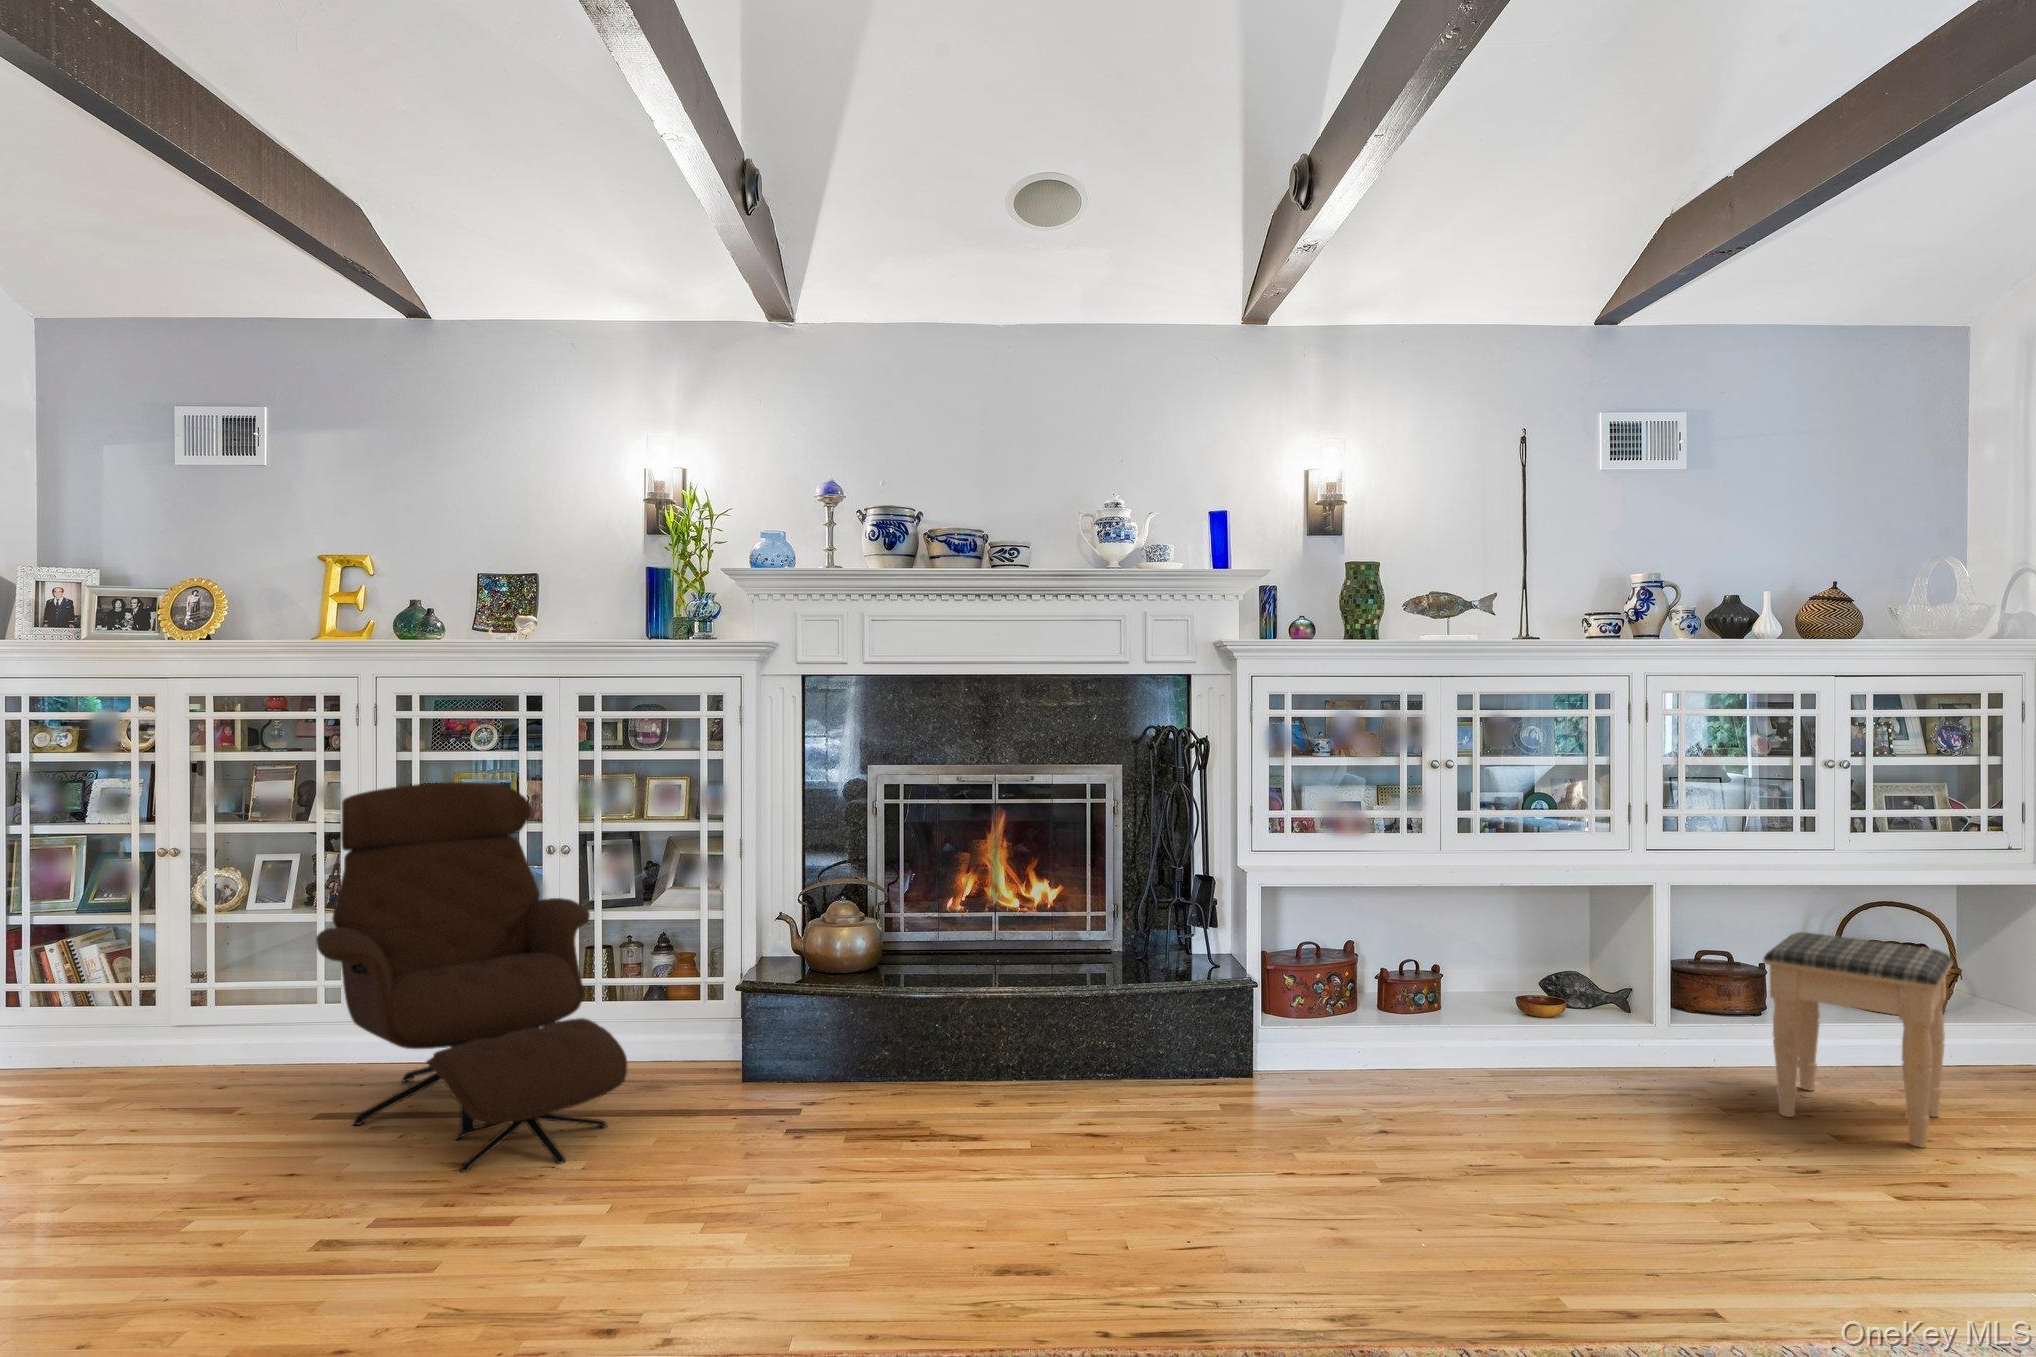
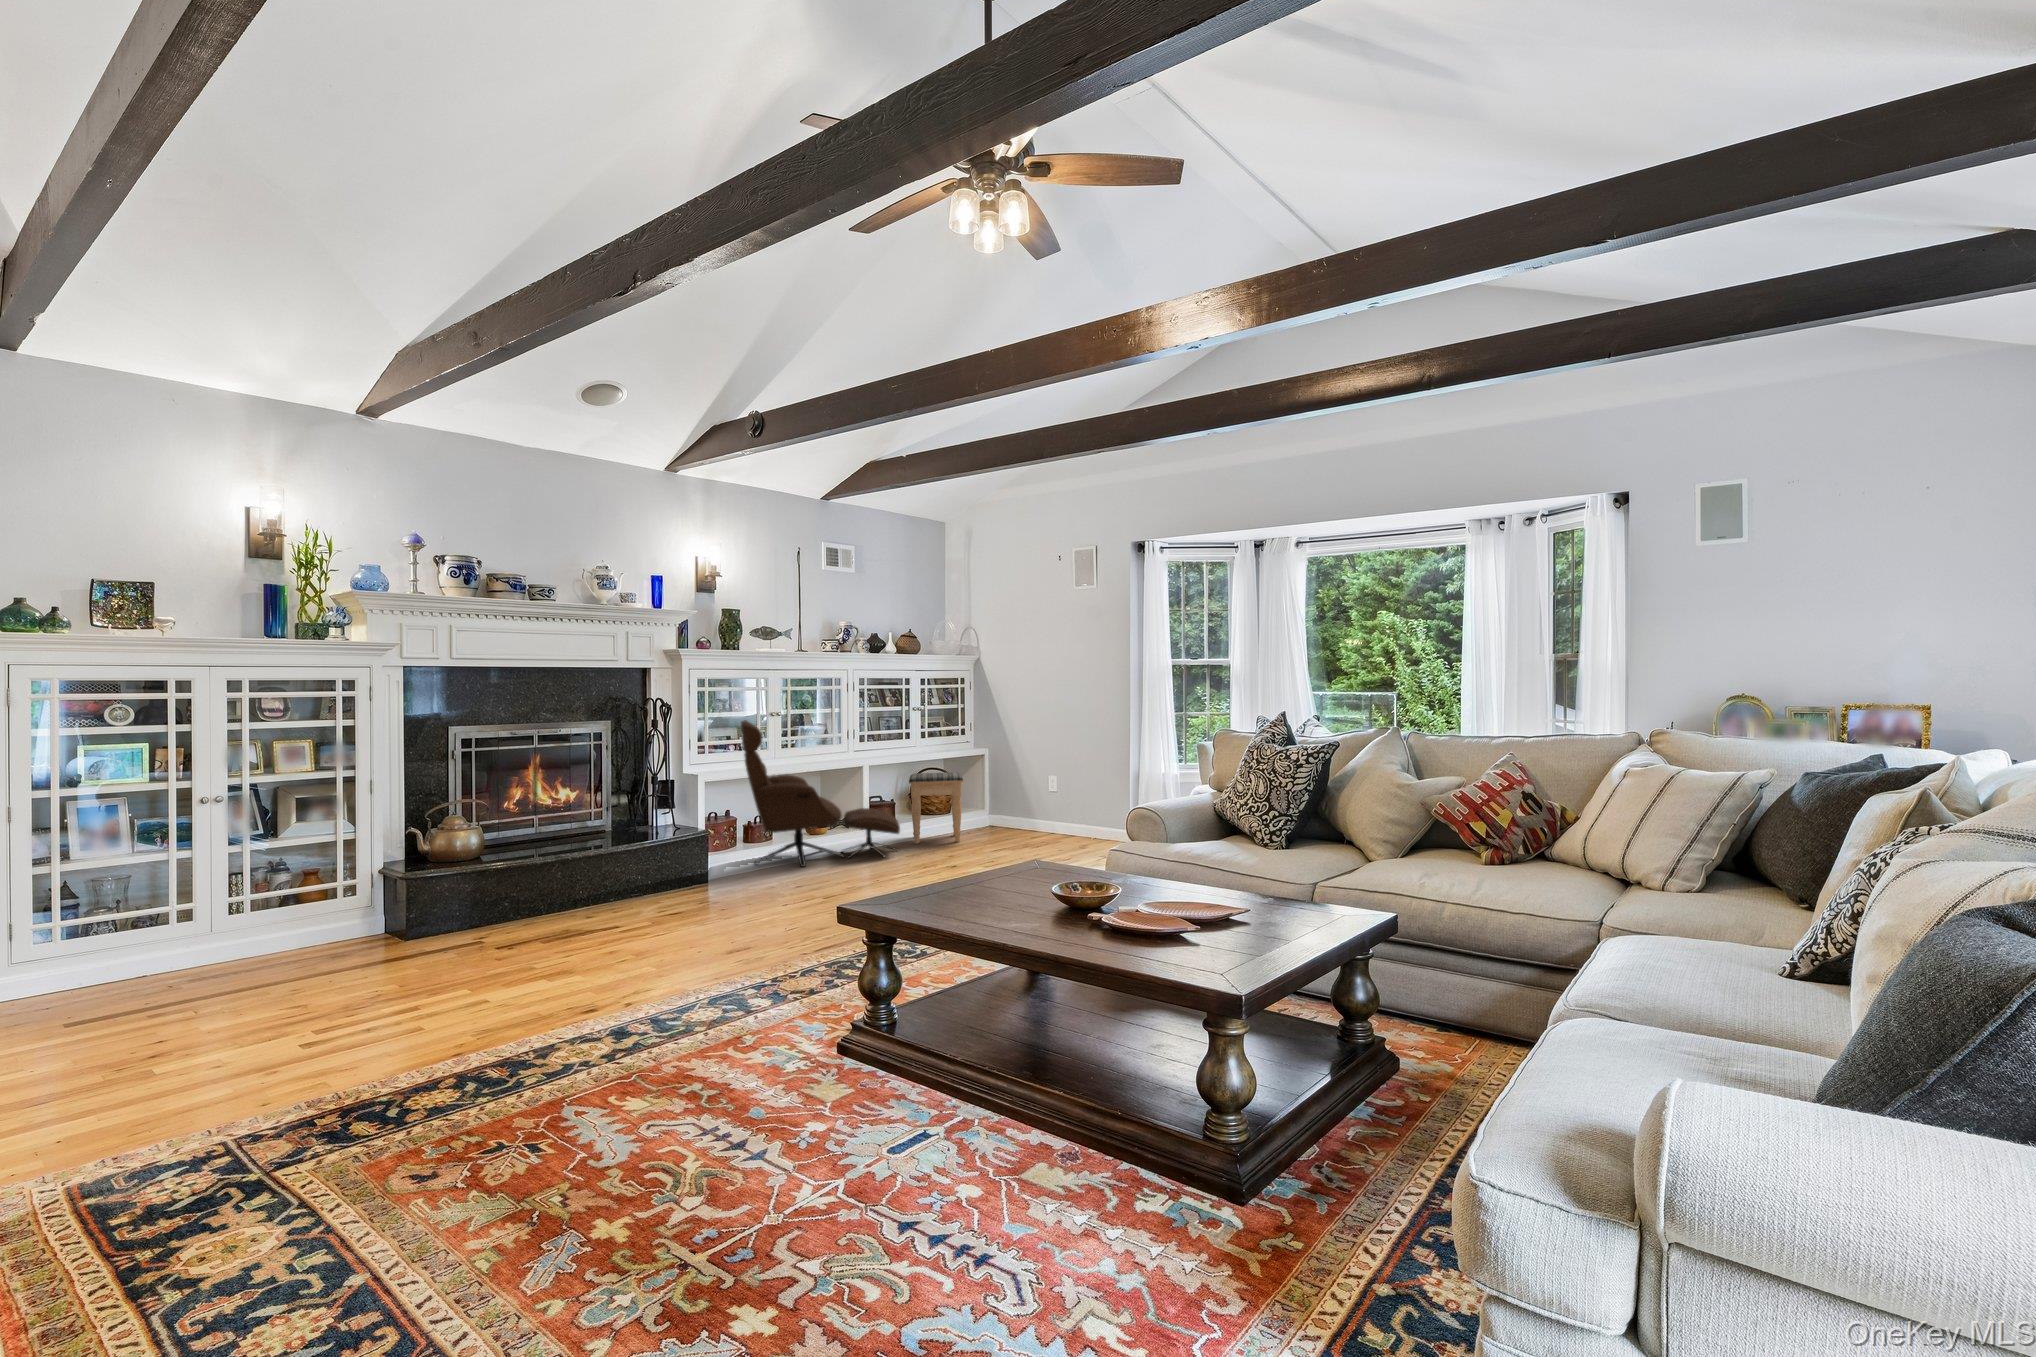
lounge chair: present [316,782,628,1173] -> present [741,720,900,867]

